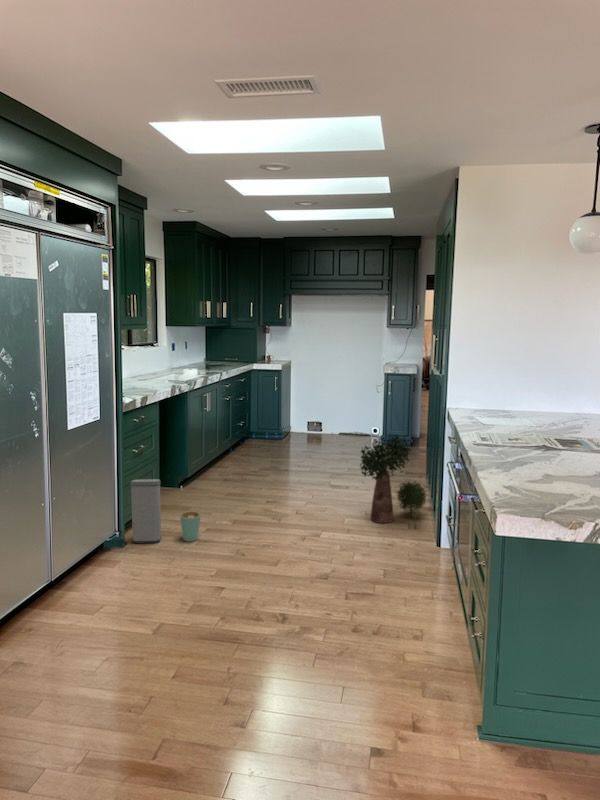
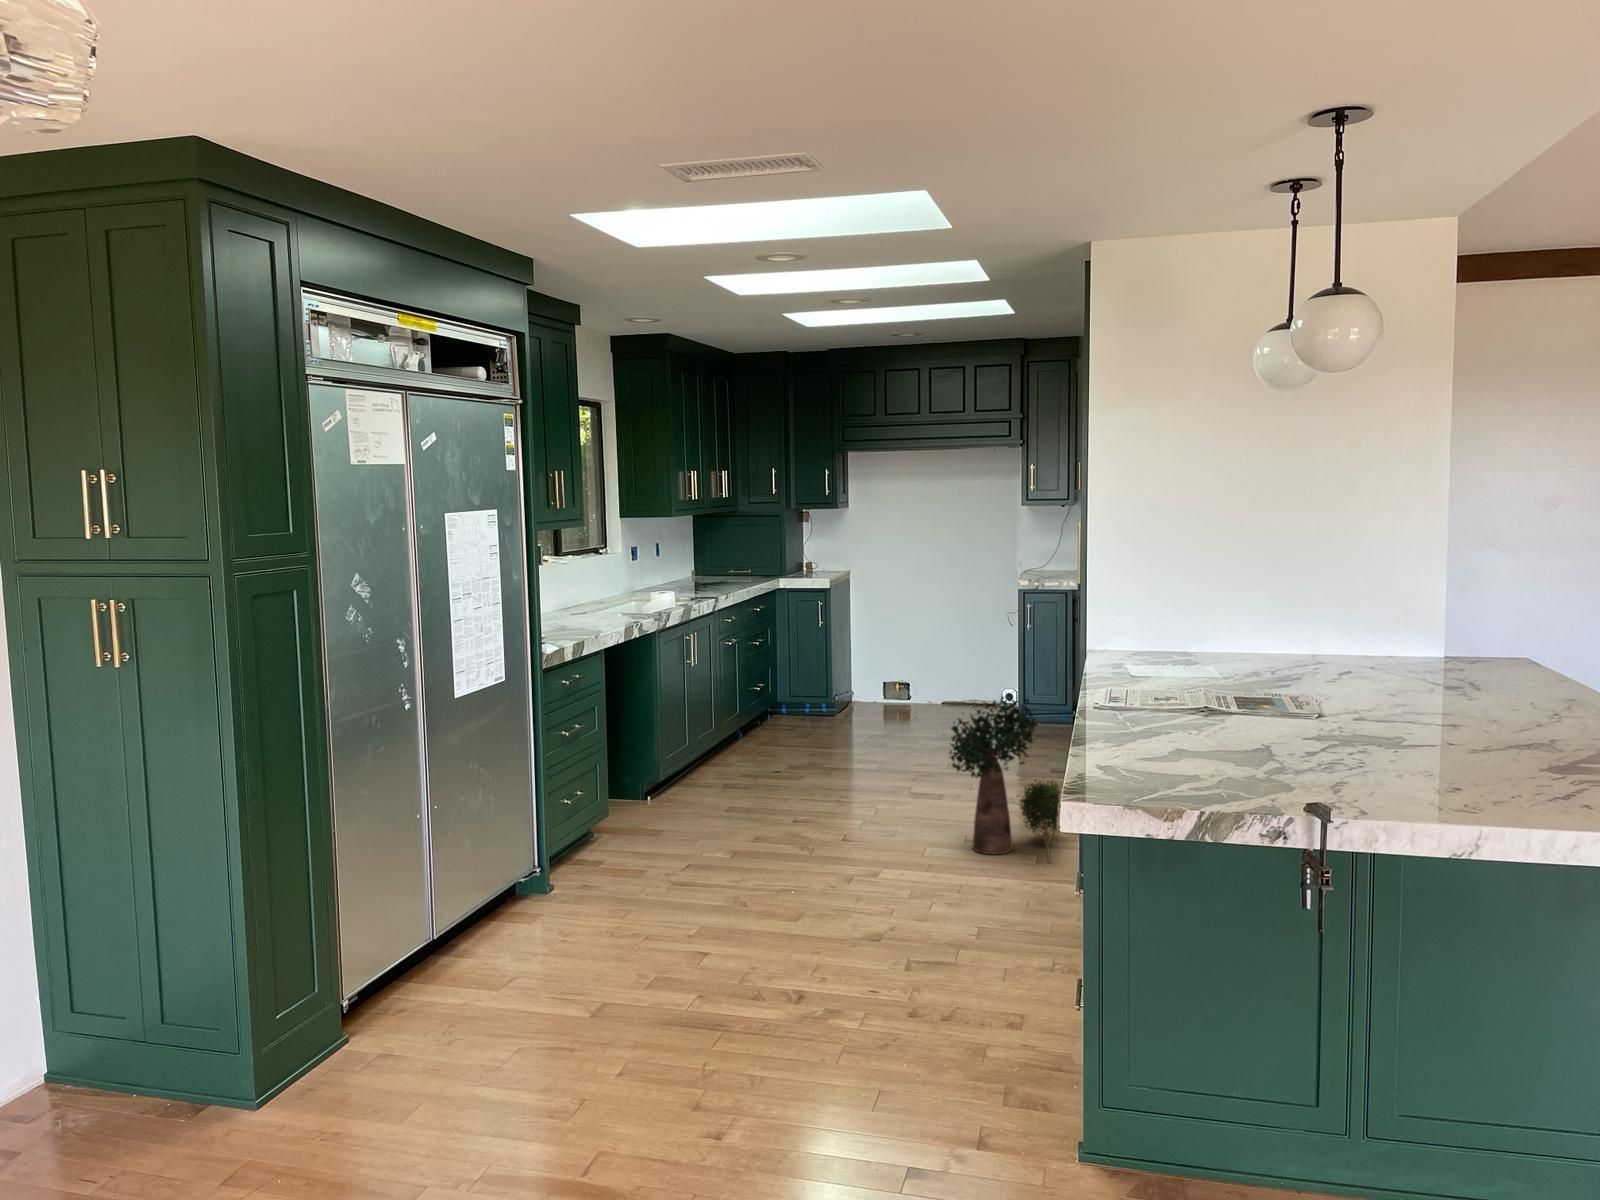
trash can: present [131,479,201,543] -> none [556,780,674,889]

